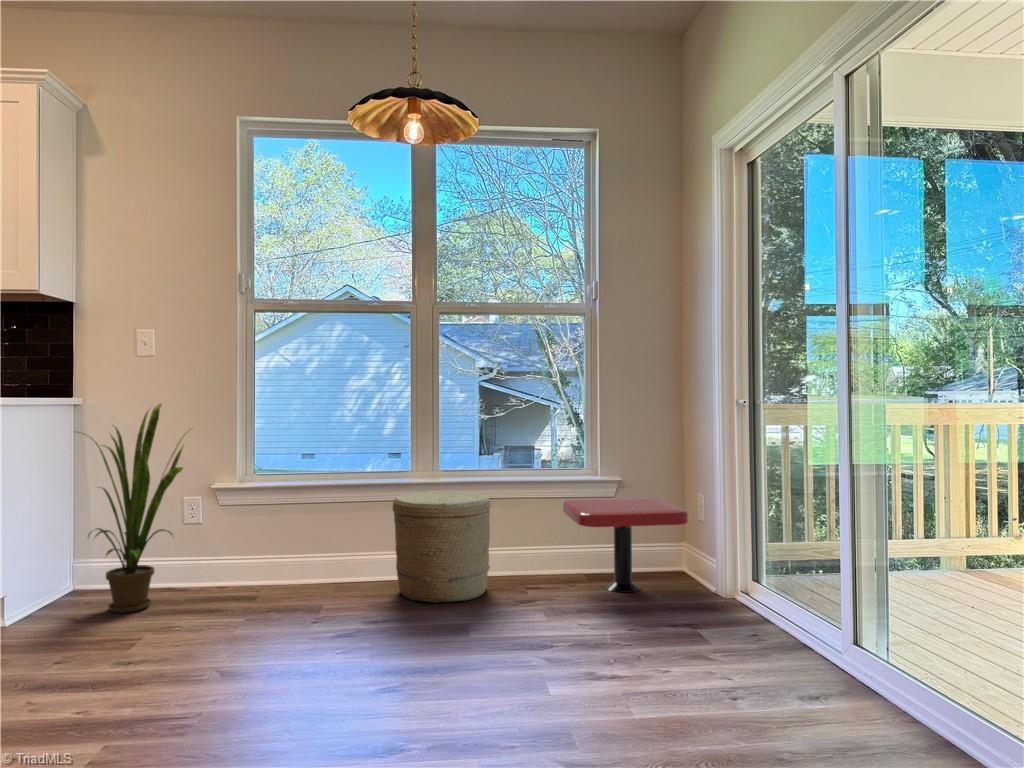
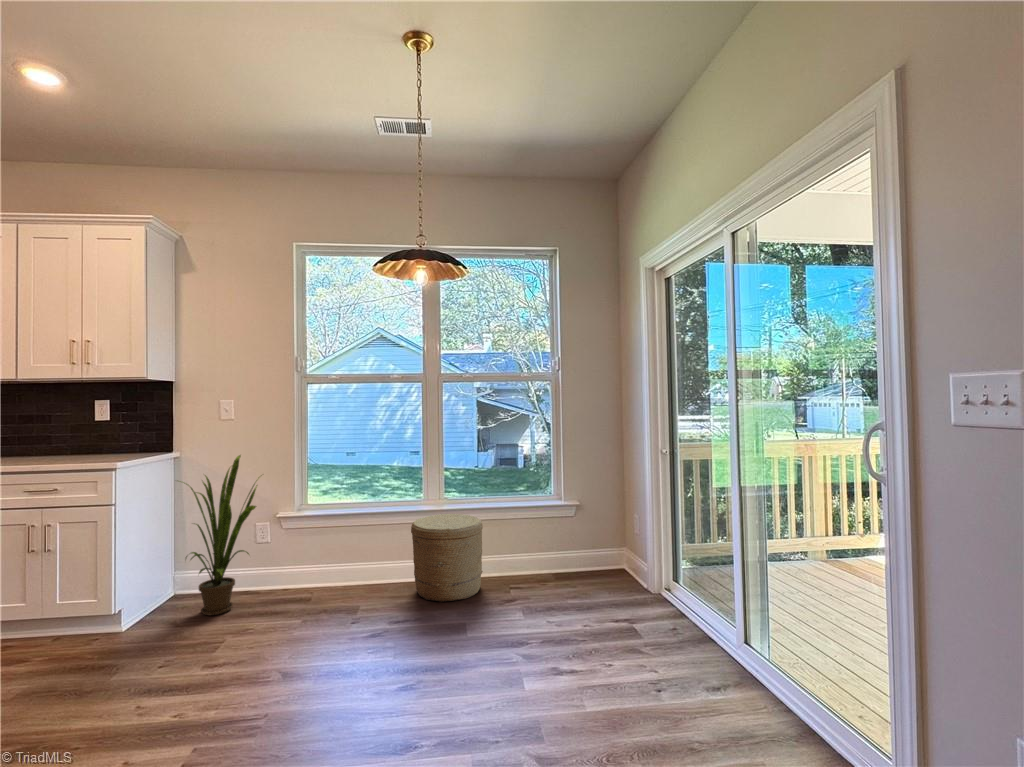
pedestal table: present [563,497,688,593] -> none [535,515,625,589]

